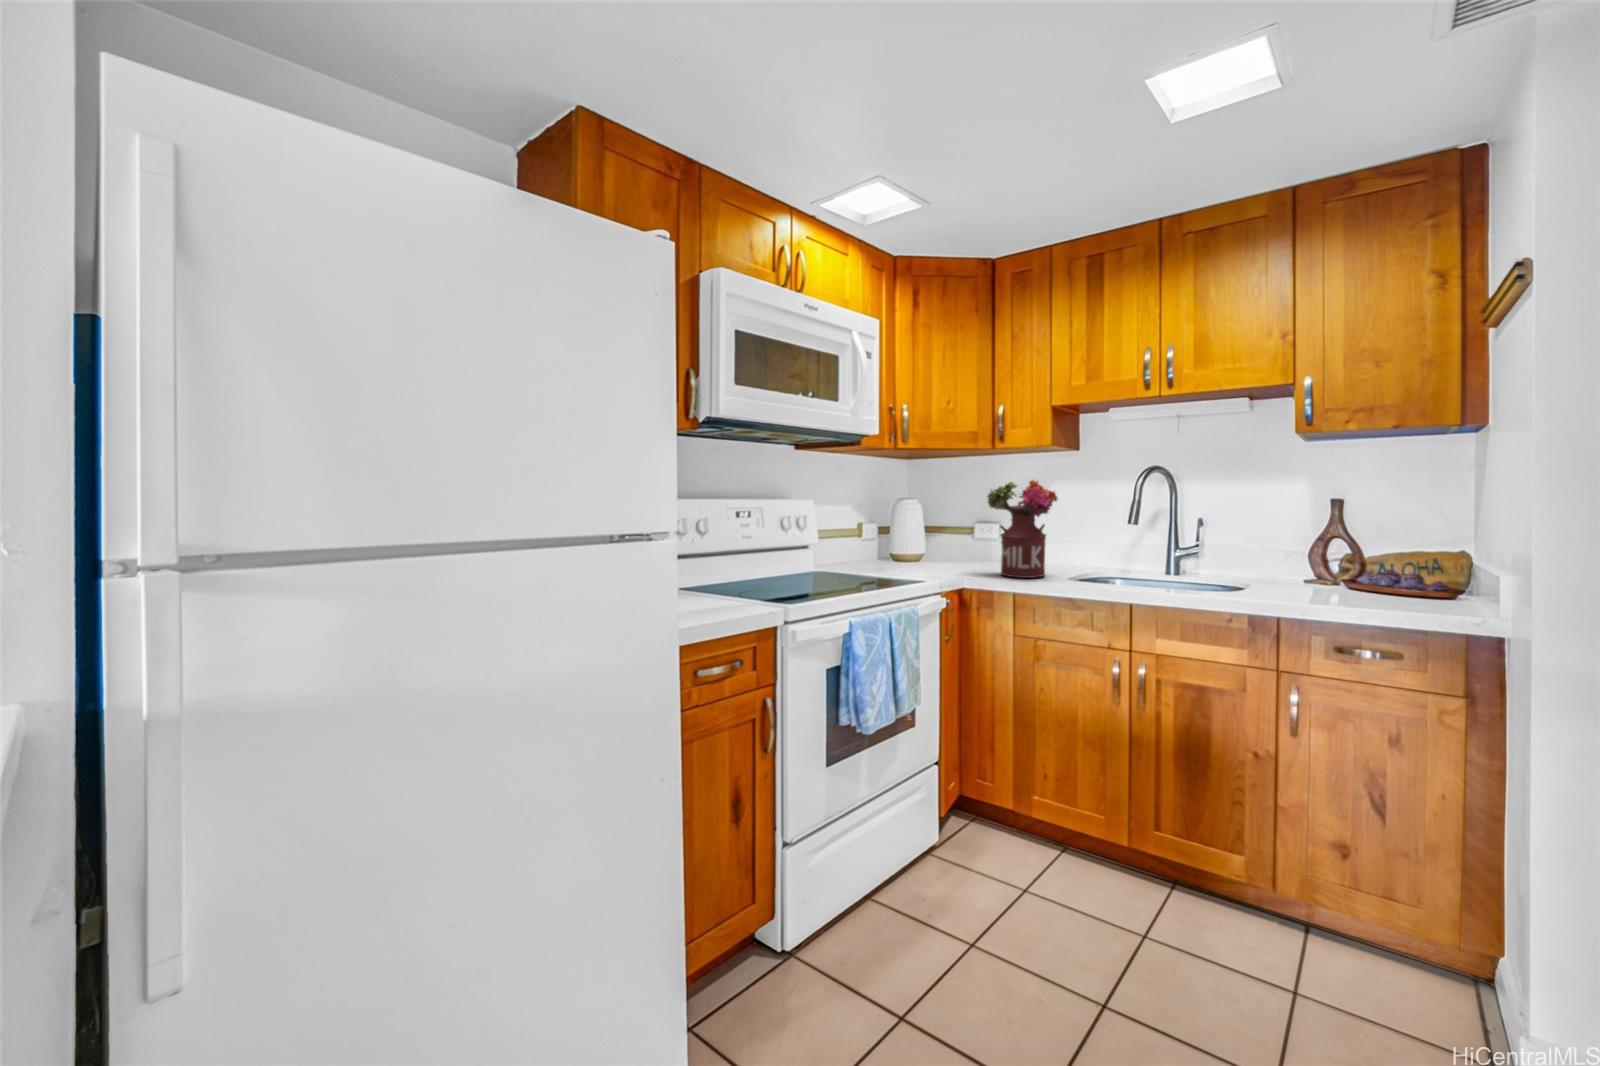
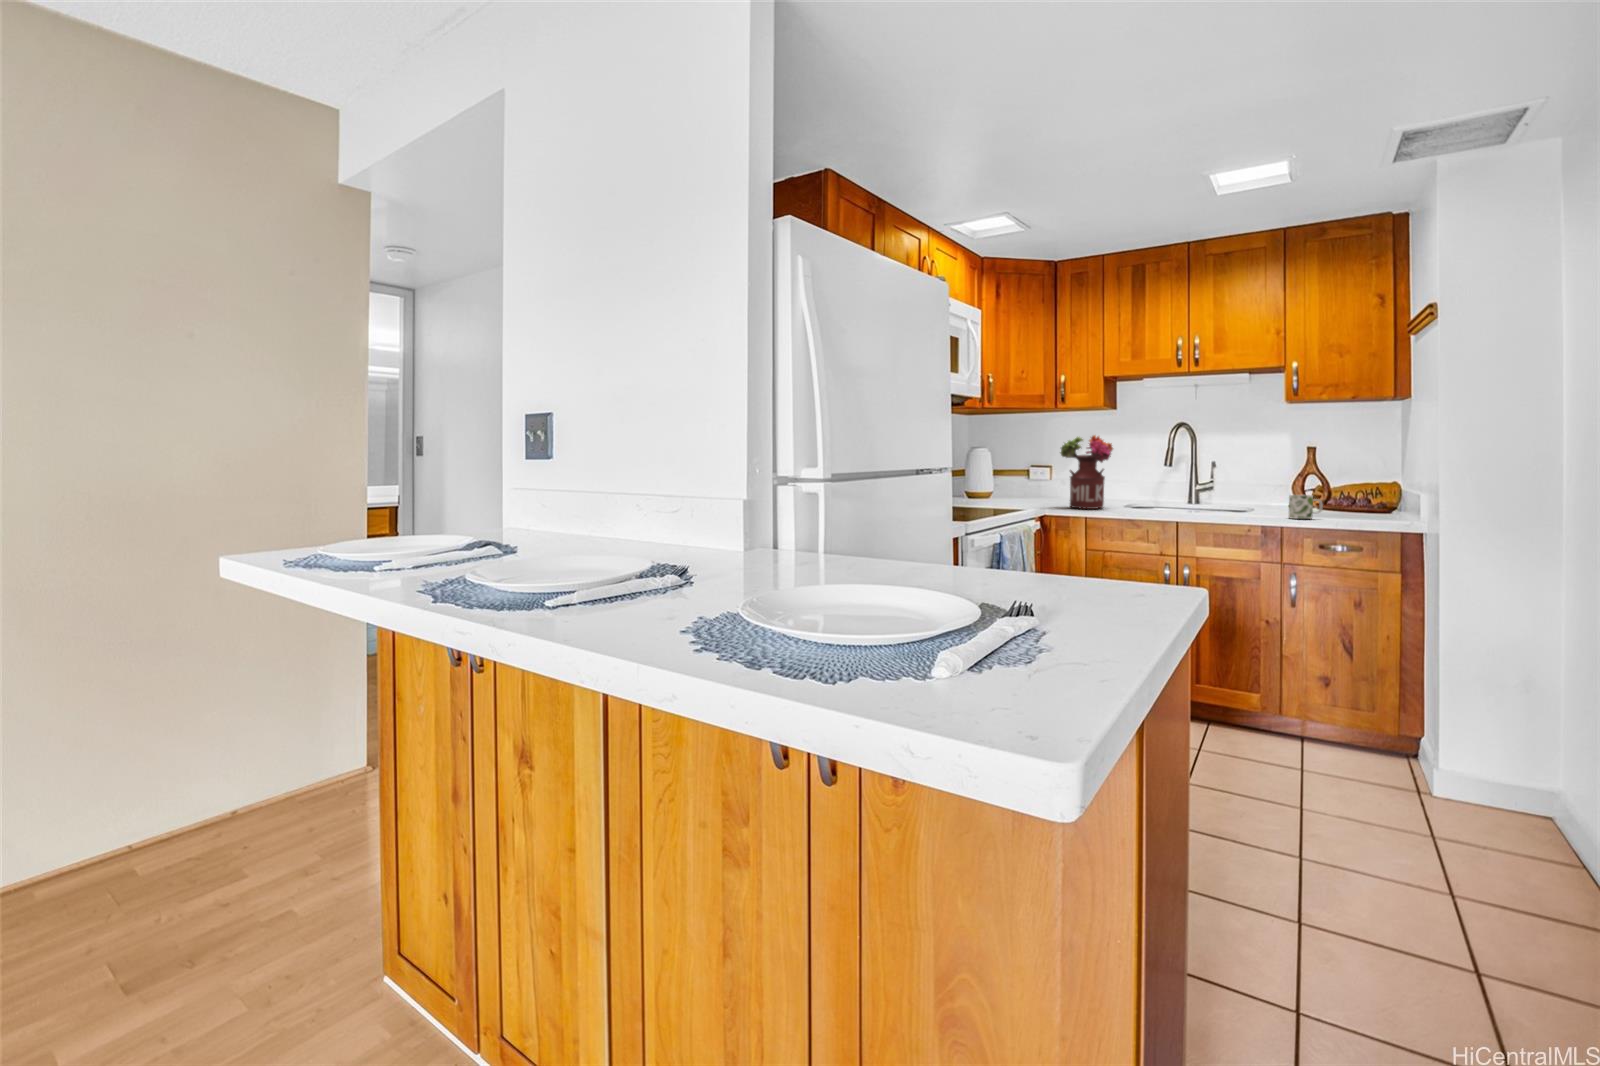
mug: none [1289,570,1340,607] -> present [1289,495,1323,519]

